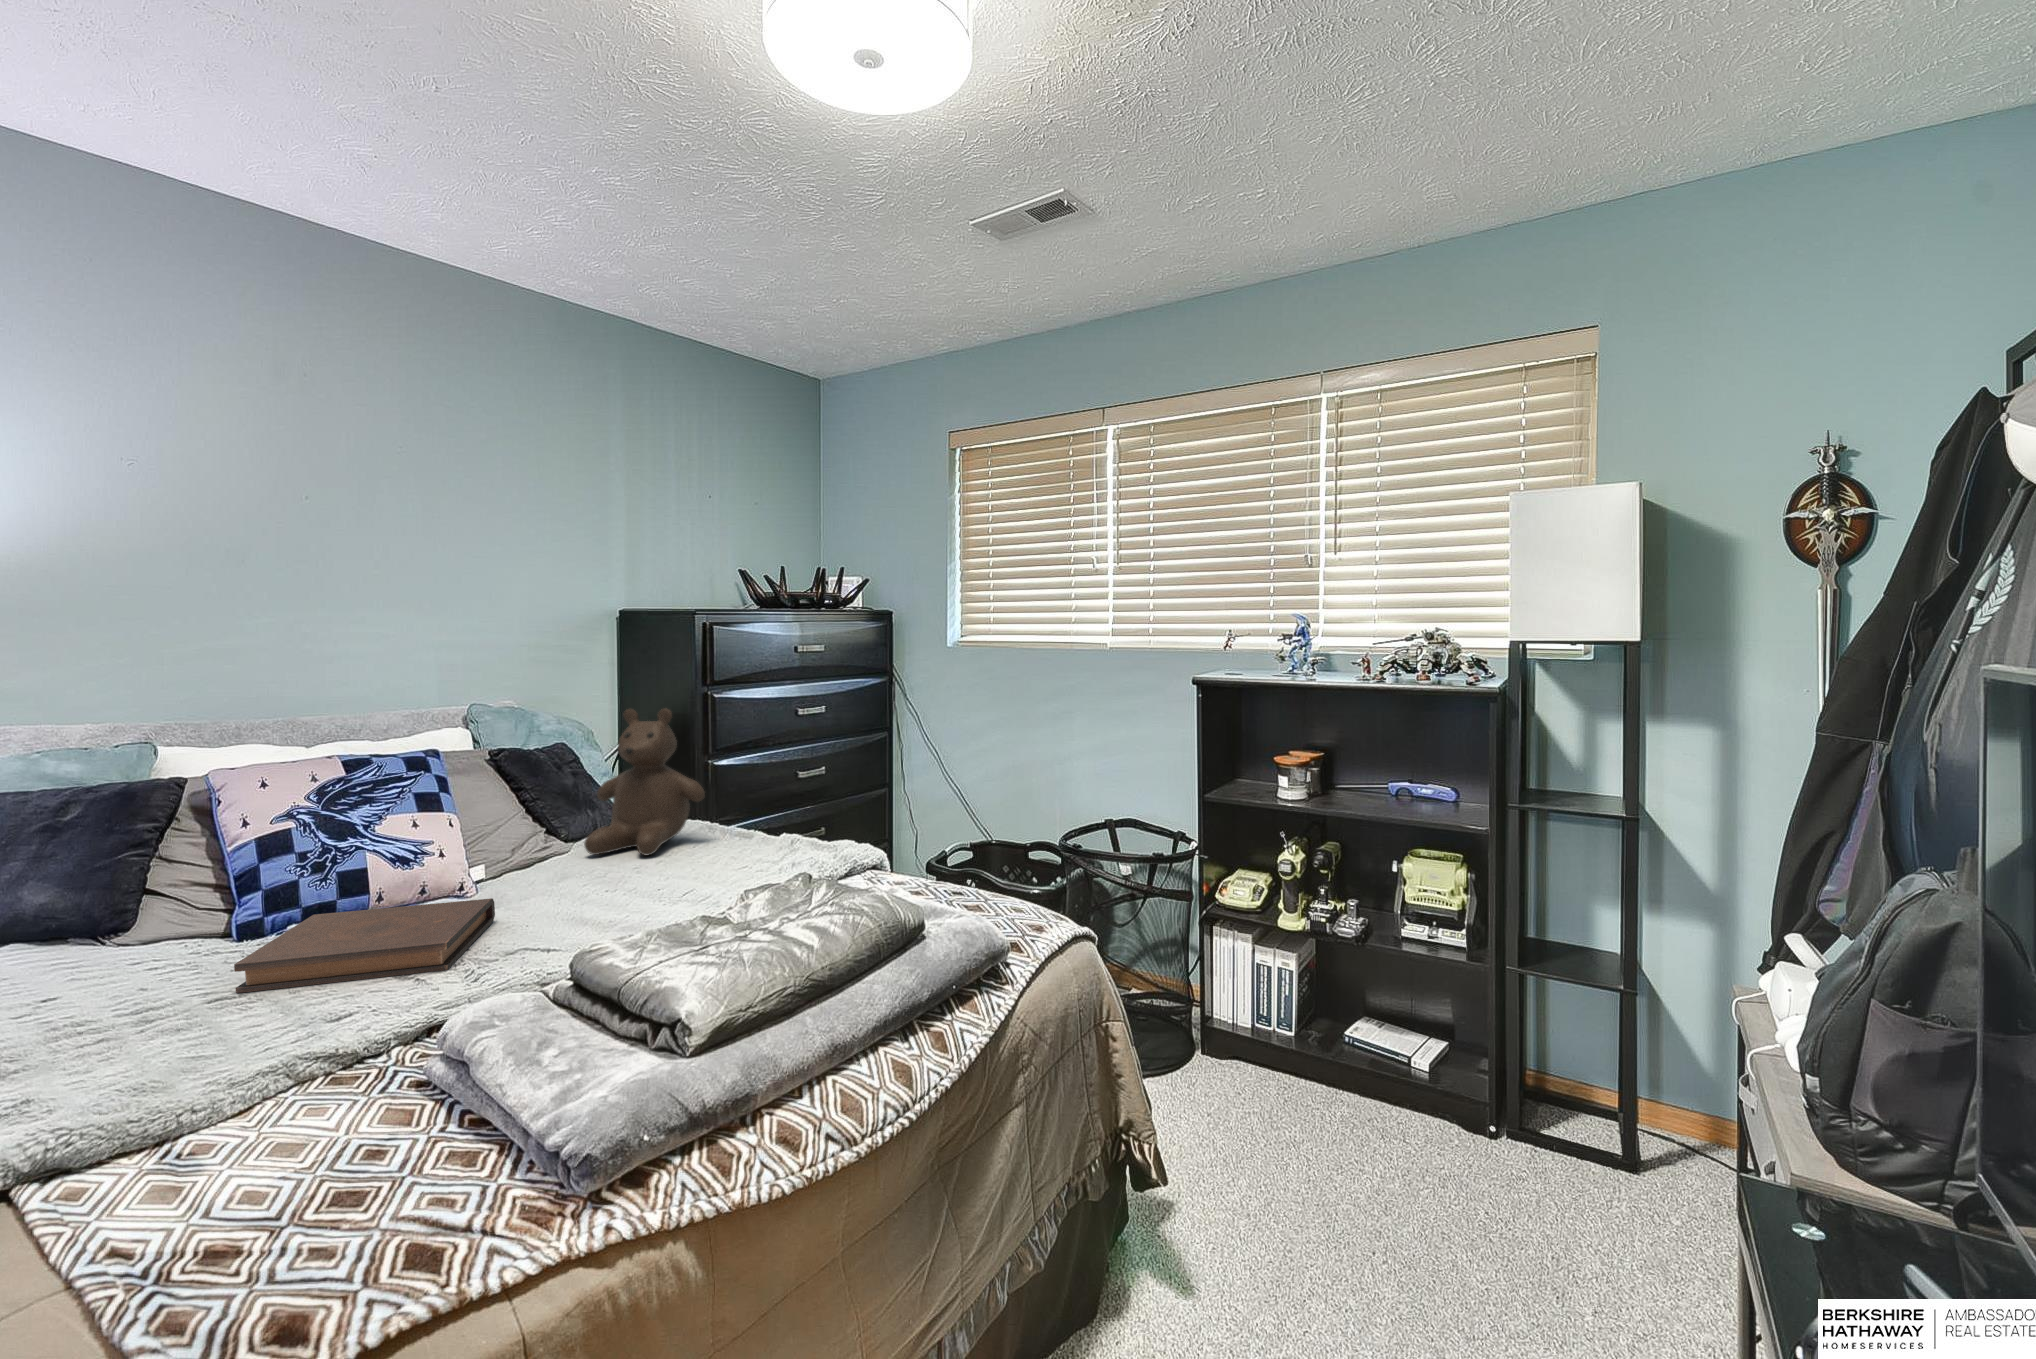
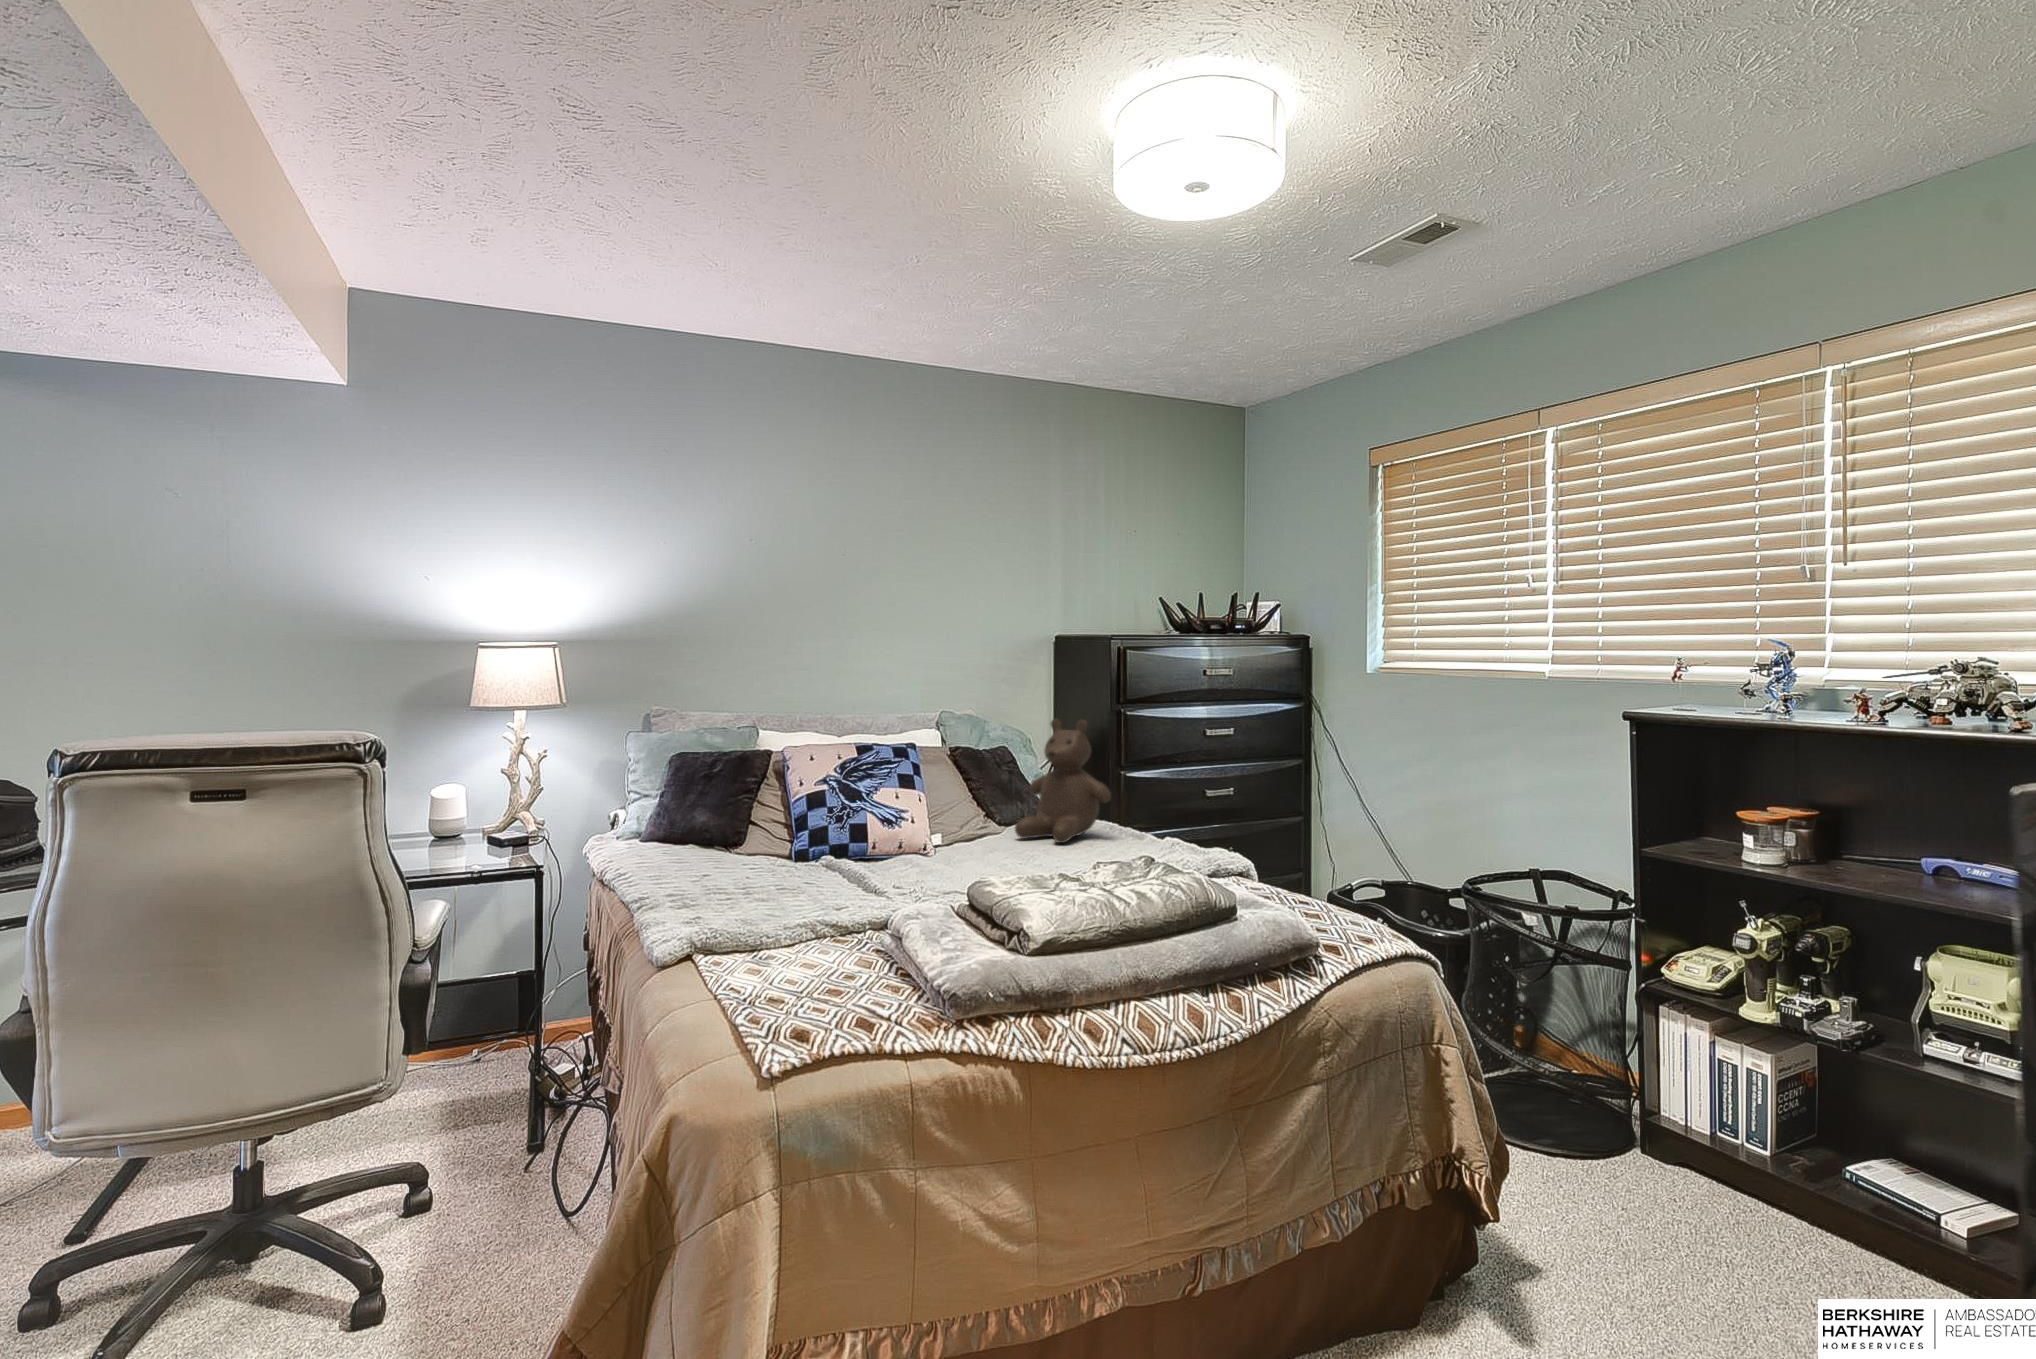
book: present [234,898,495,993] -> none [790,848,942,894]

